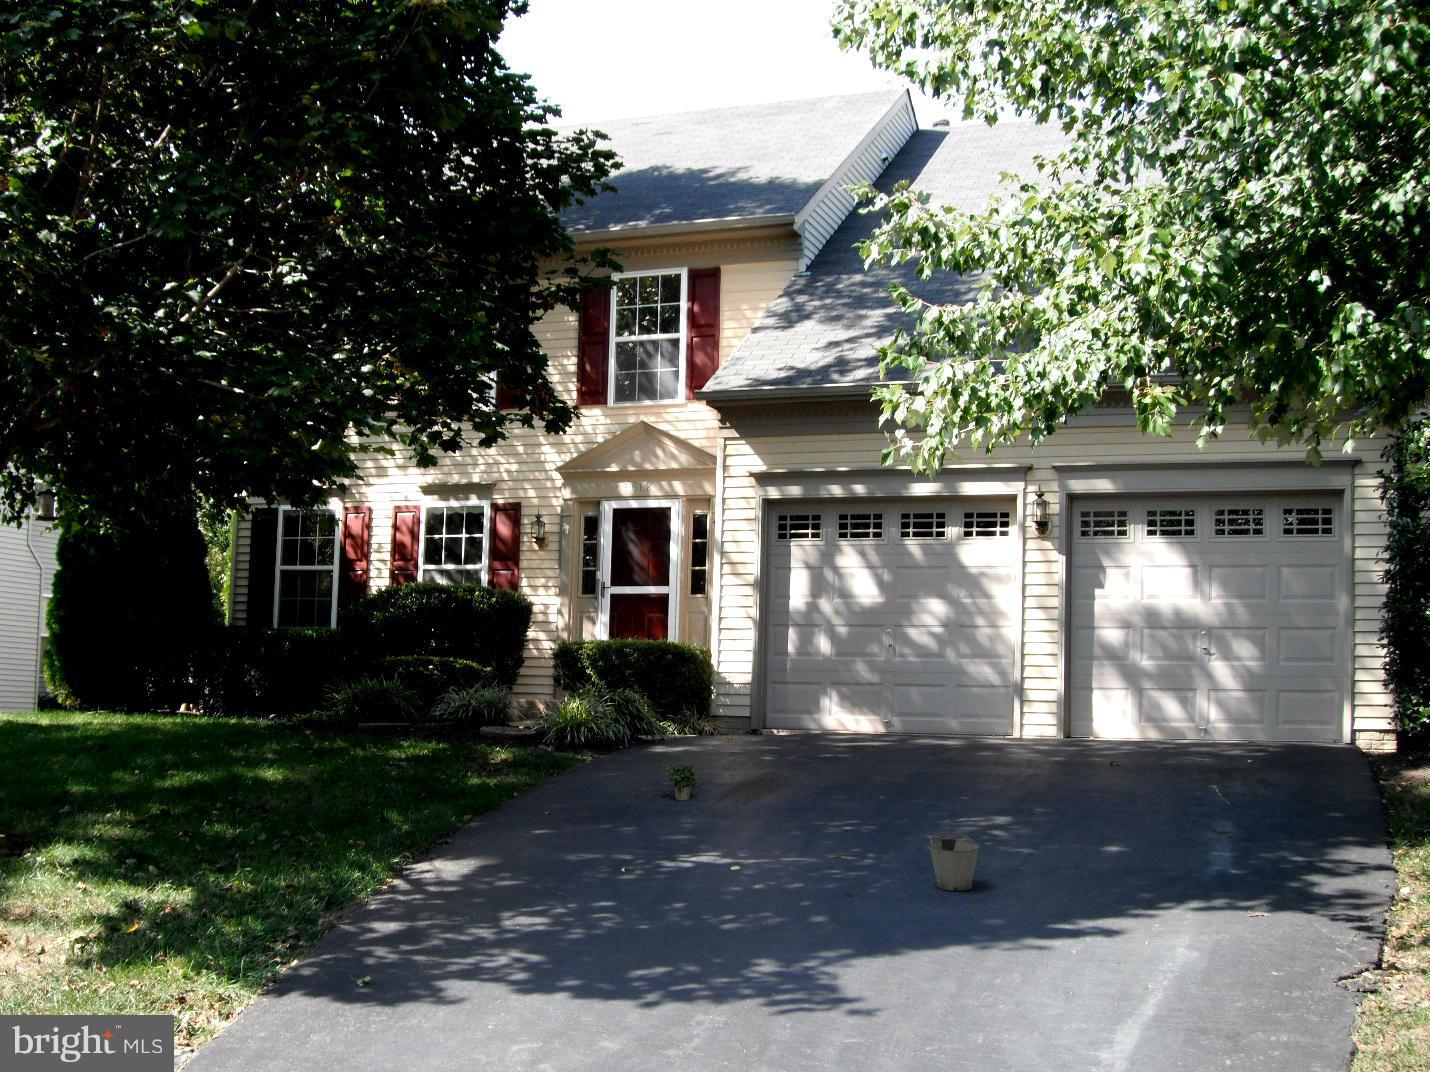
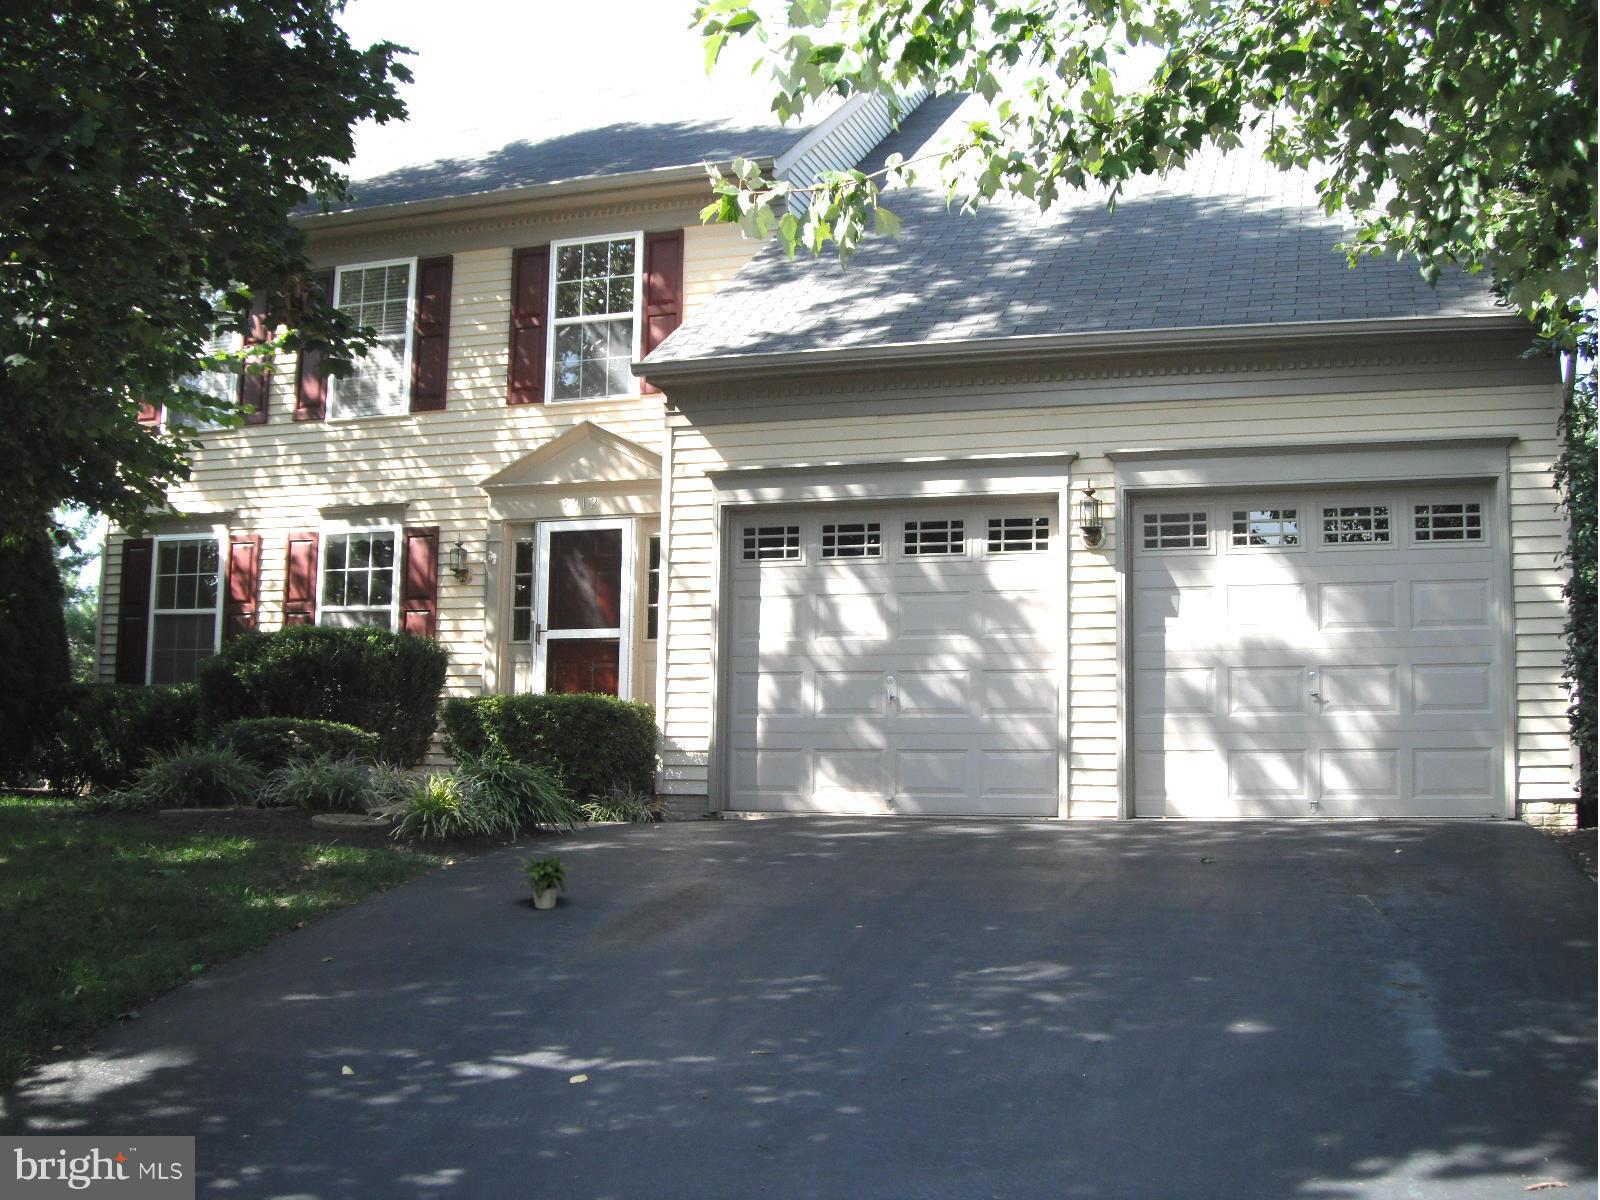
bucket: present [929,831,980,891] -> none [860,963,946,1066]

